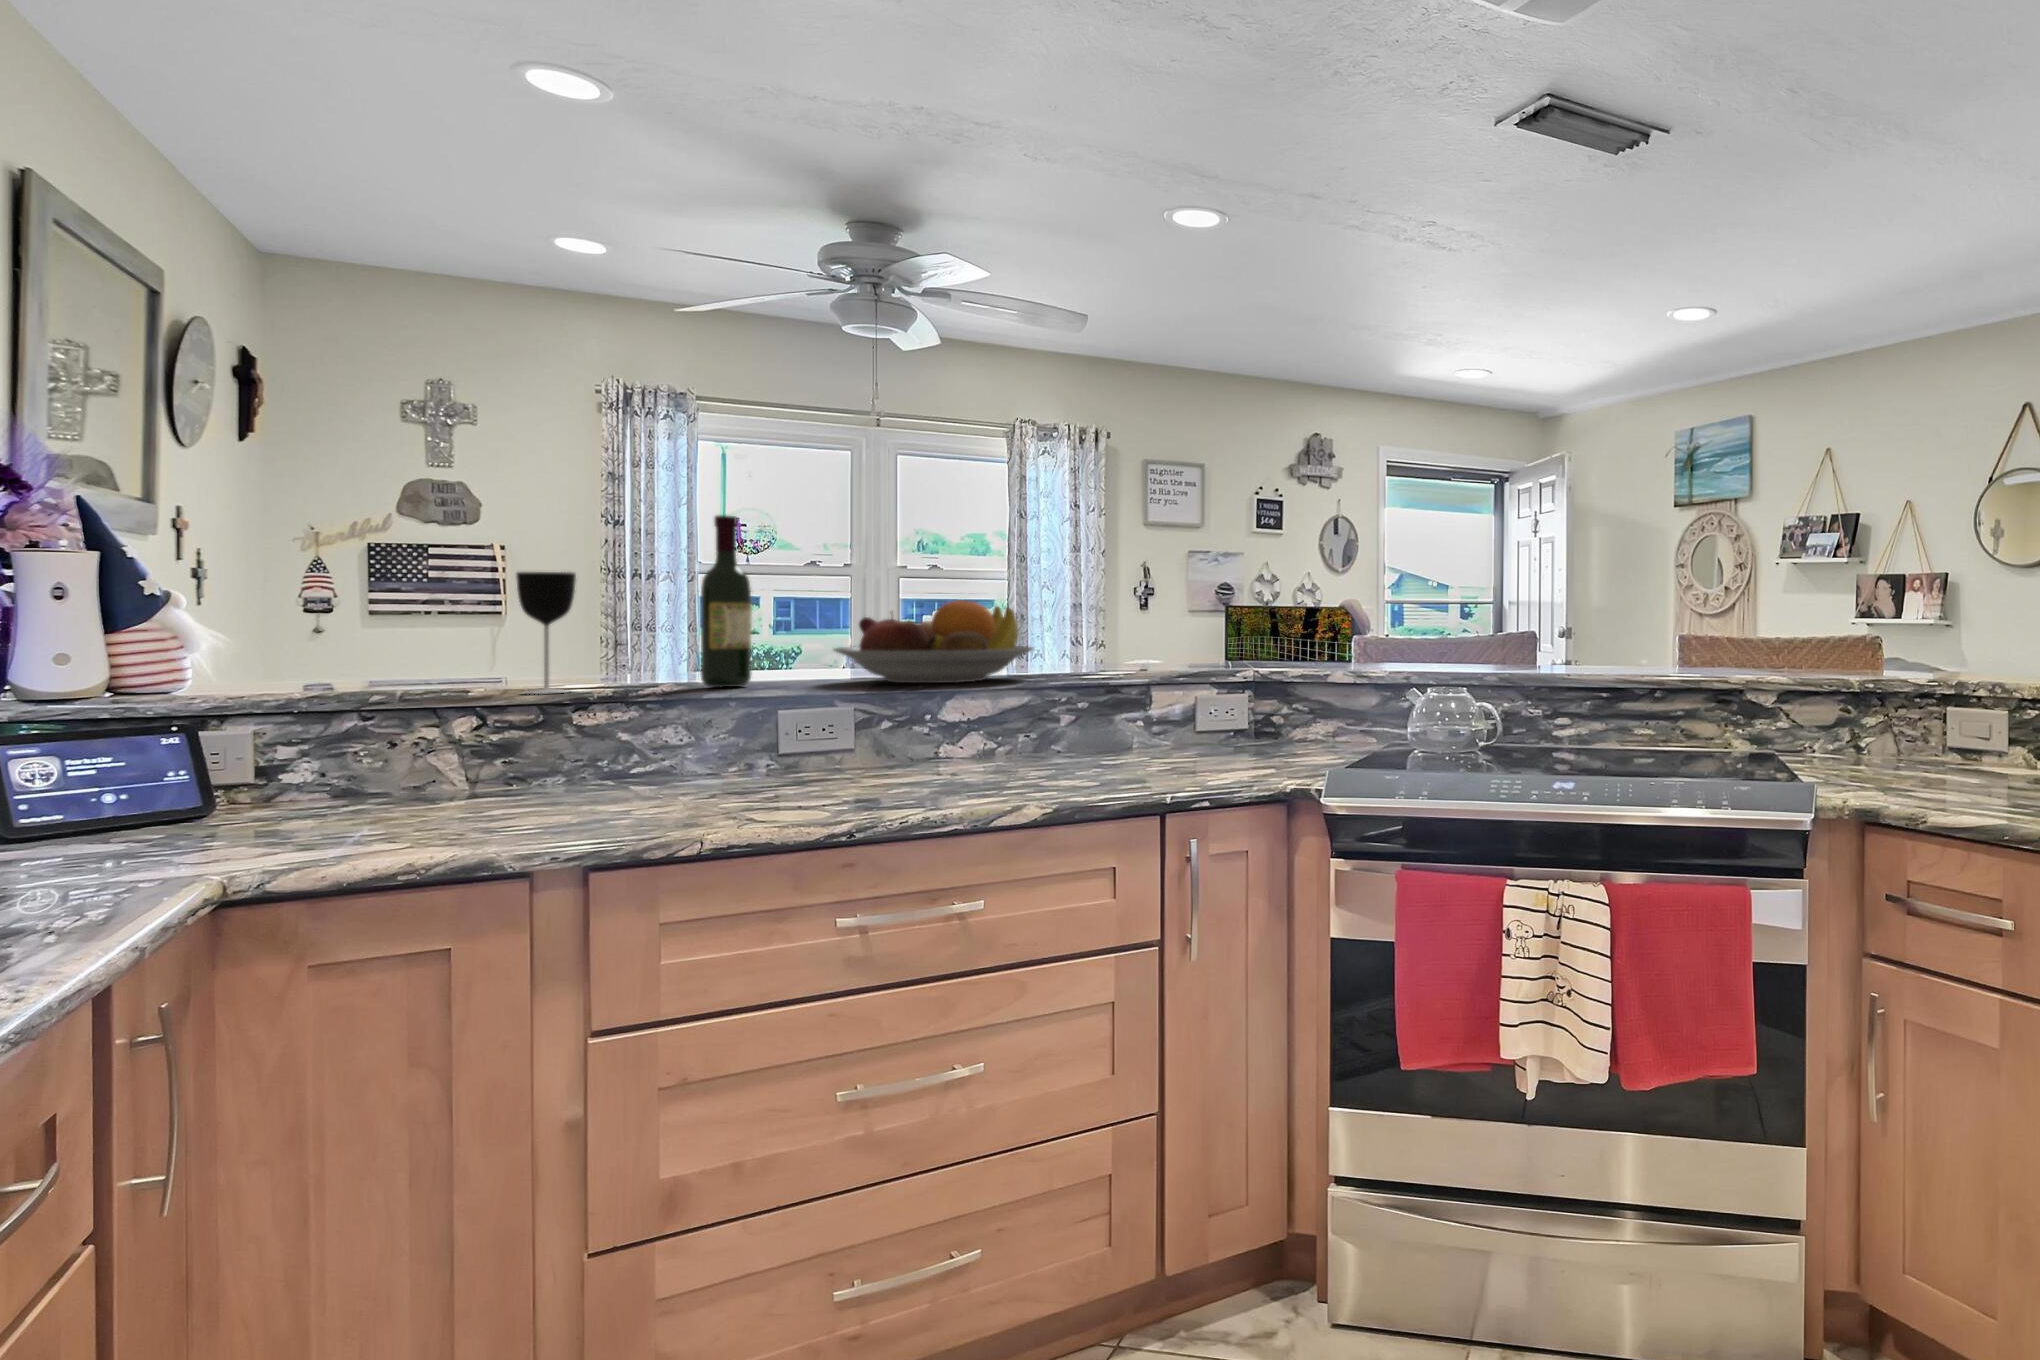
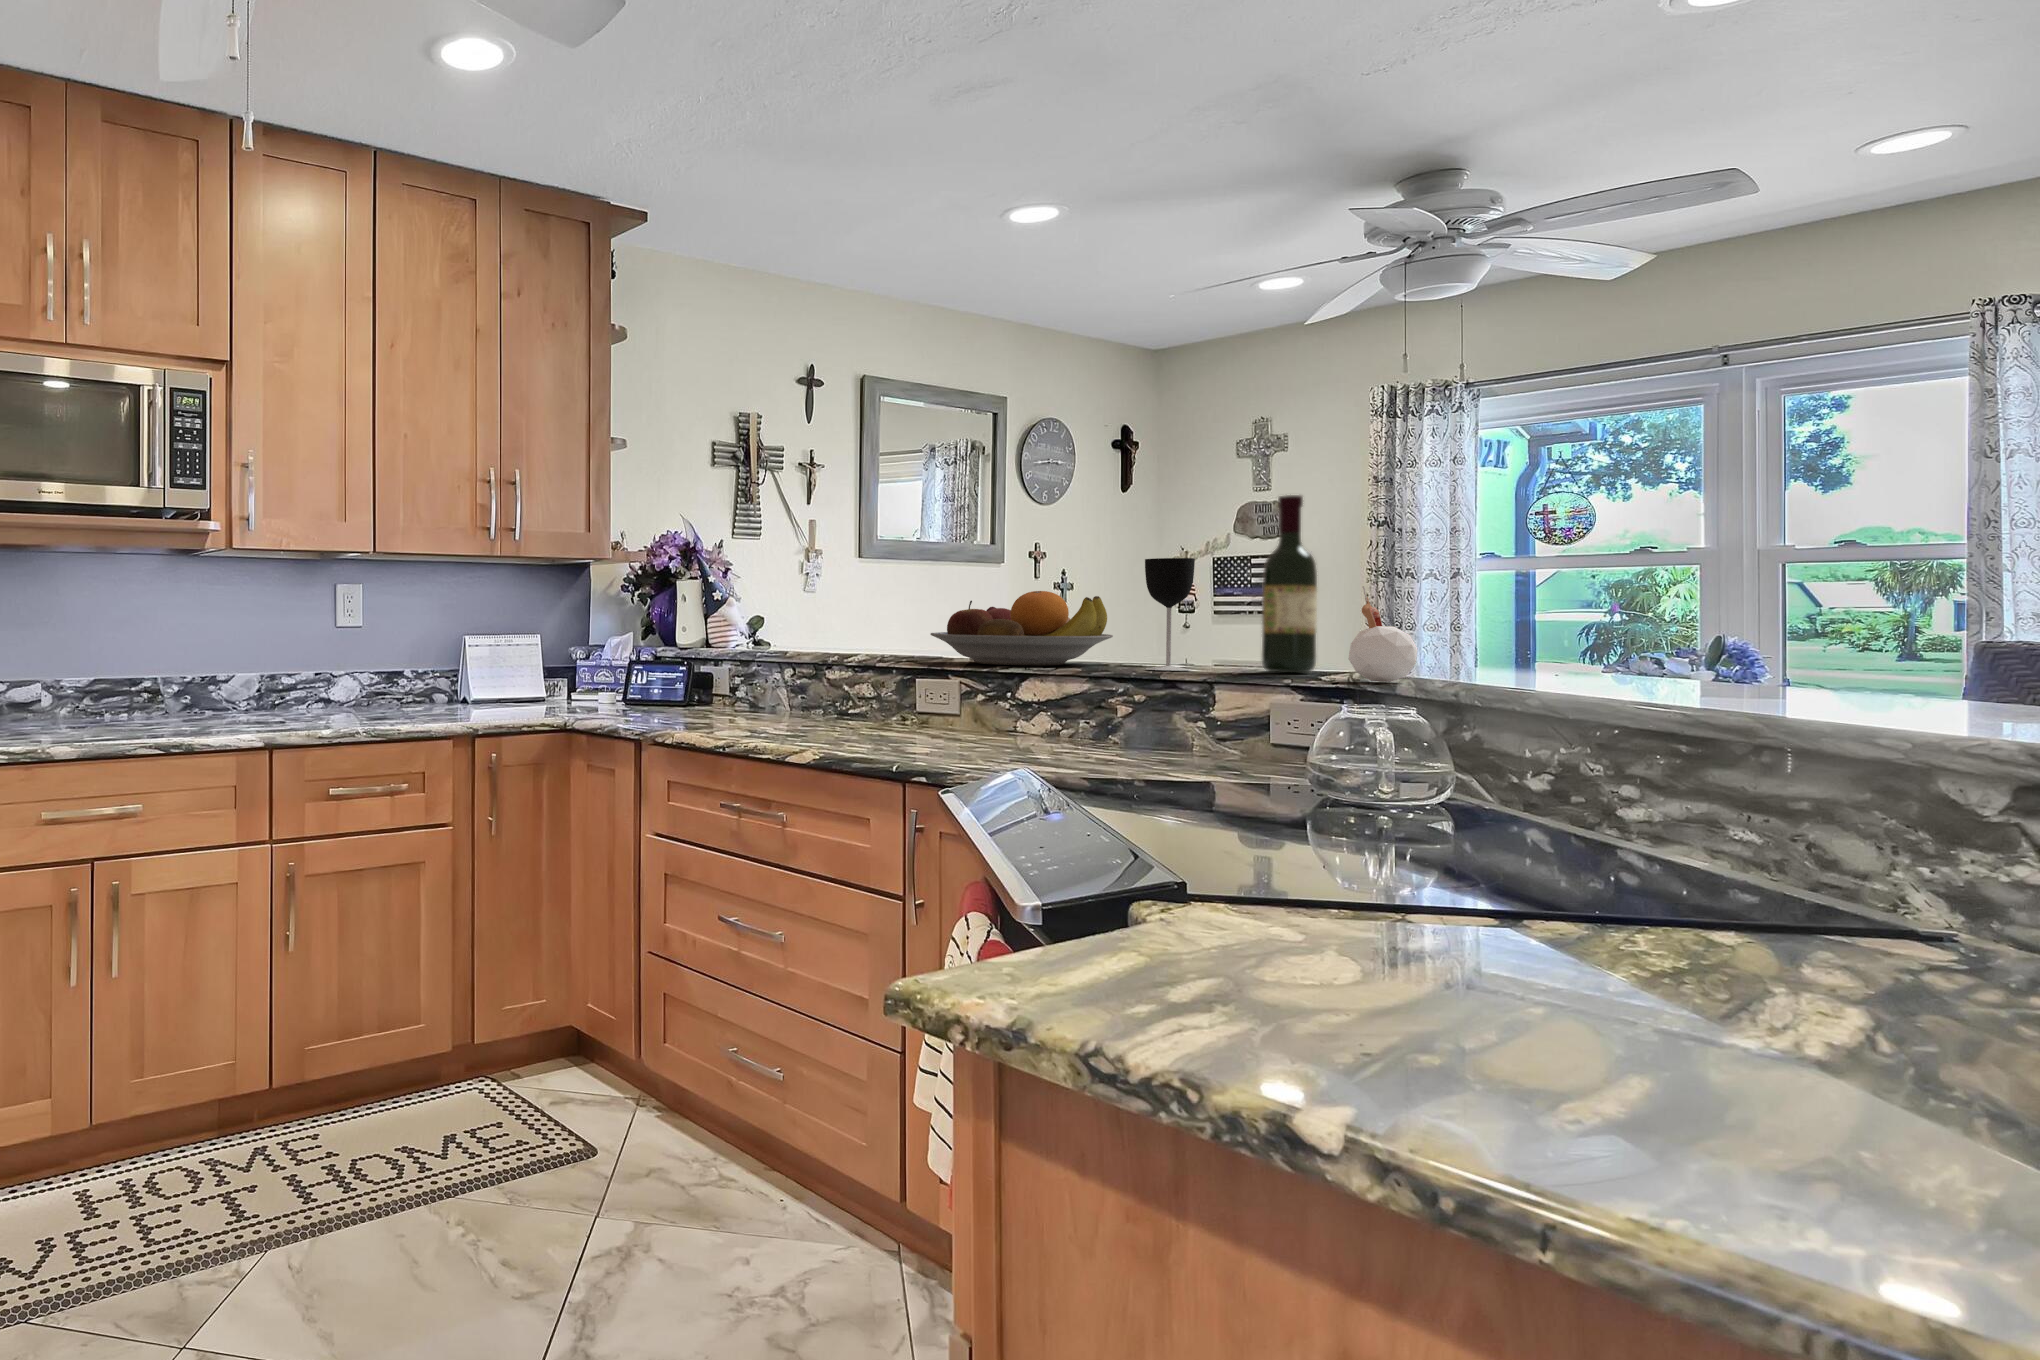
wine bottle: present [700,515,752,687] -> present [1261,495,1317,673]
wine glass: present [516,572,576,694] -> present [1145,558,1195,671]
candle: none [1319,603,1361,672] -> present [1348,586,1418,682]

